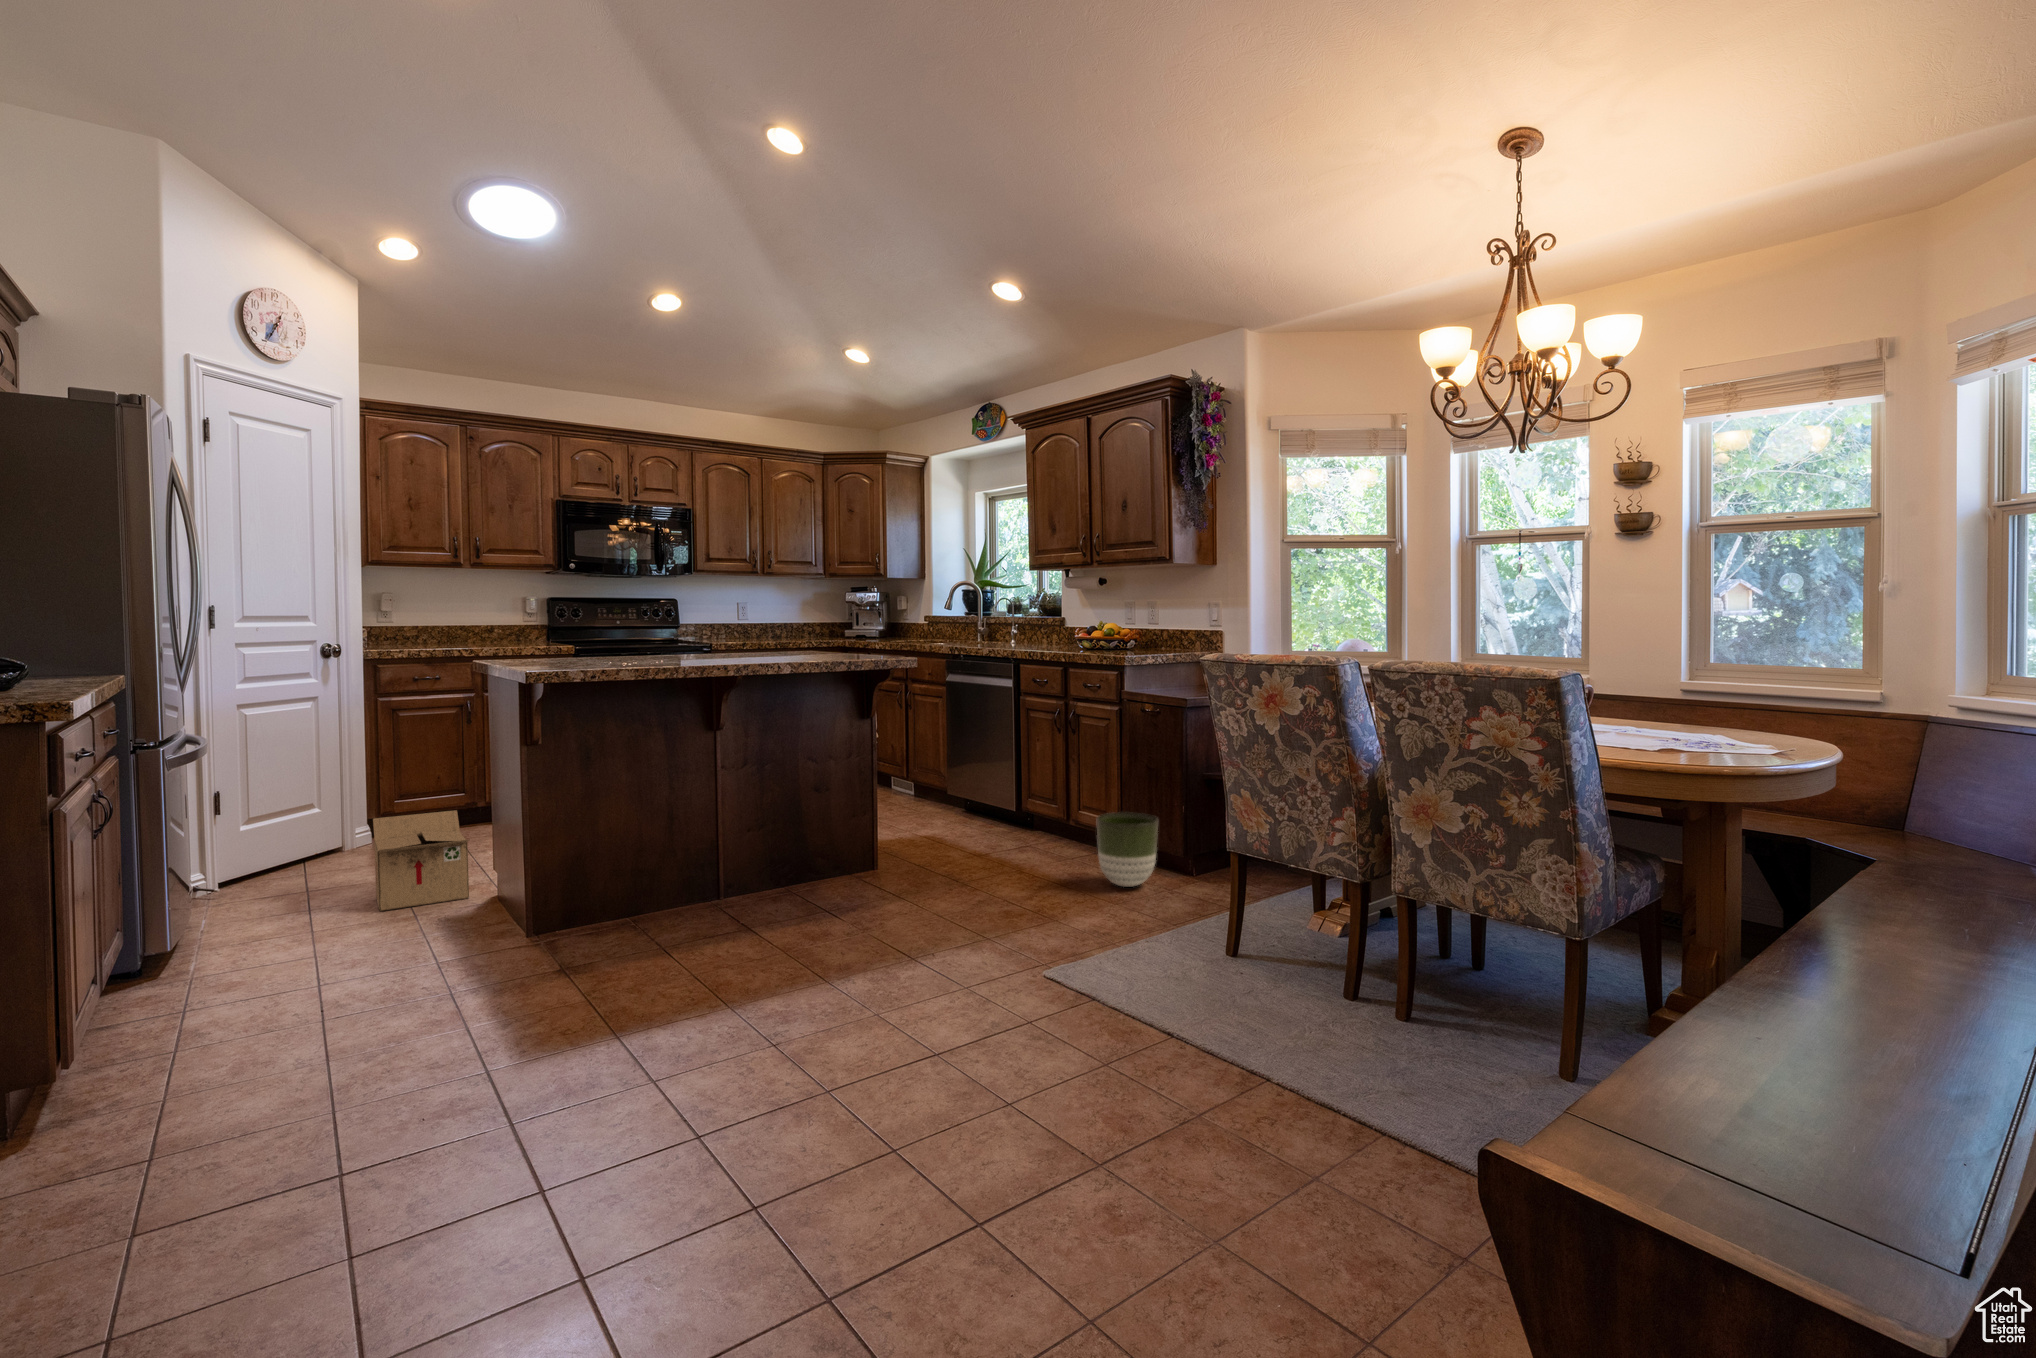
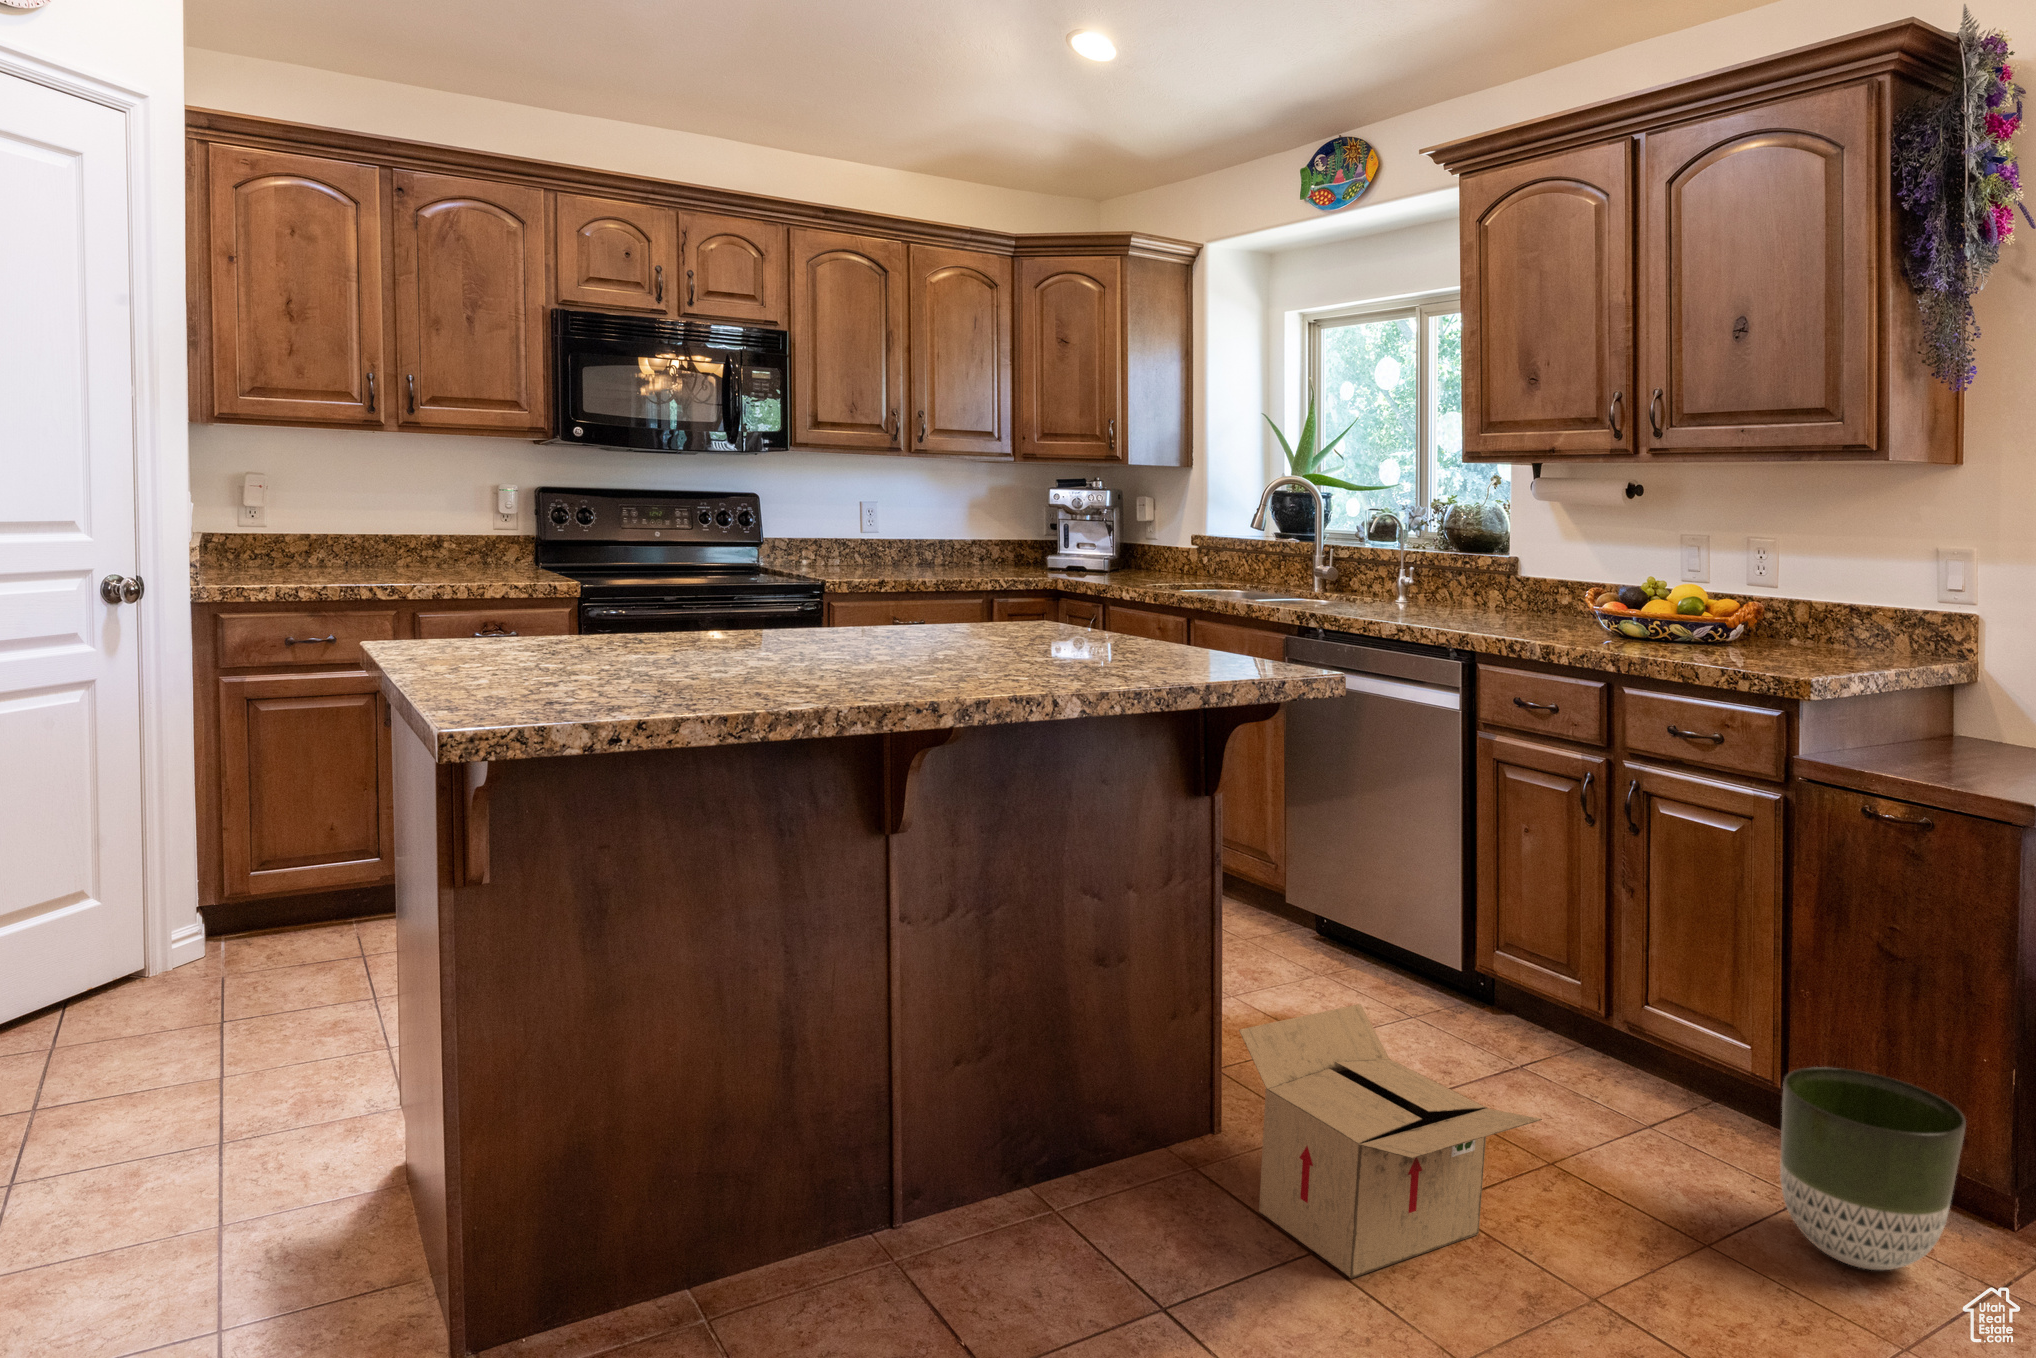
cardboard box: present [373,810,469,911] -> present [1239,1004,1542,1279]

